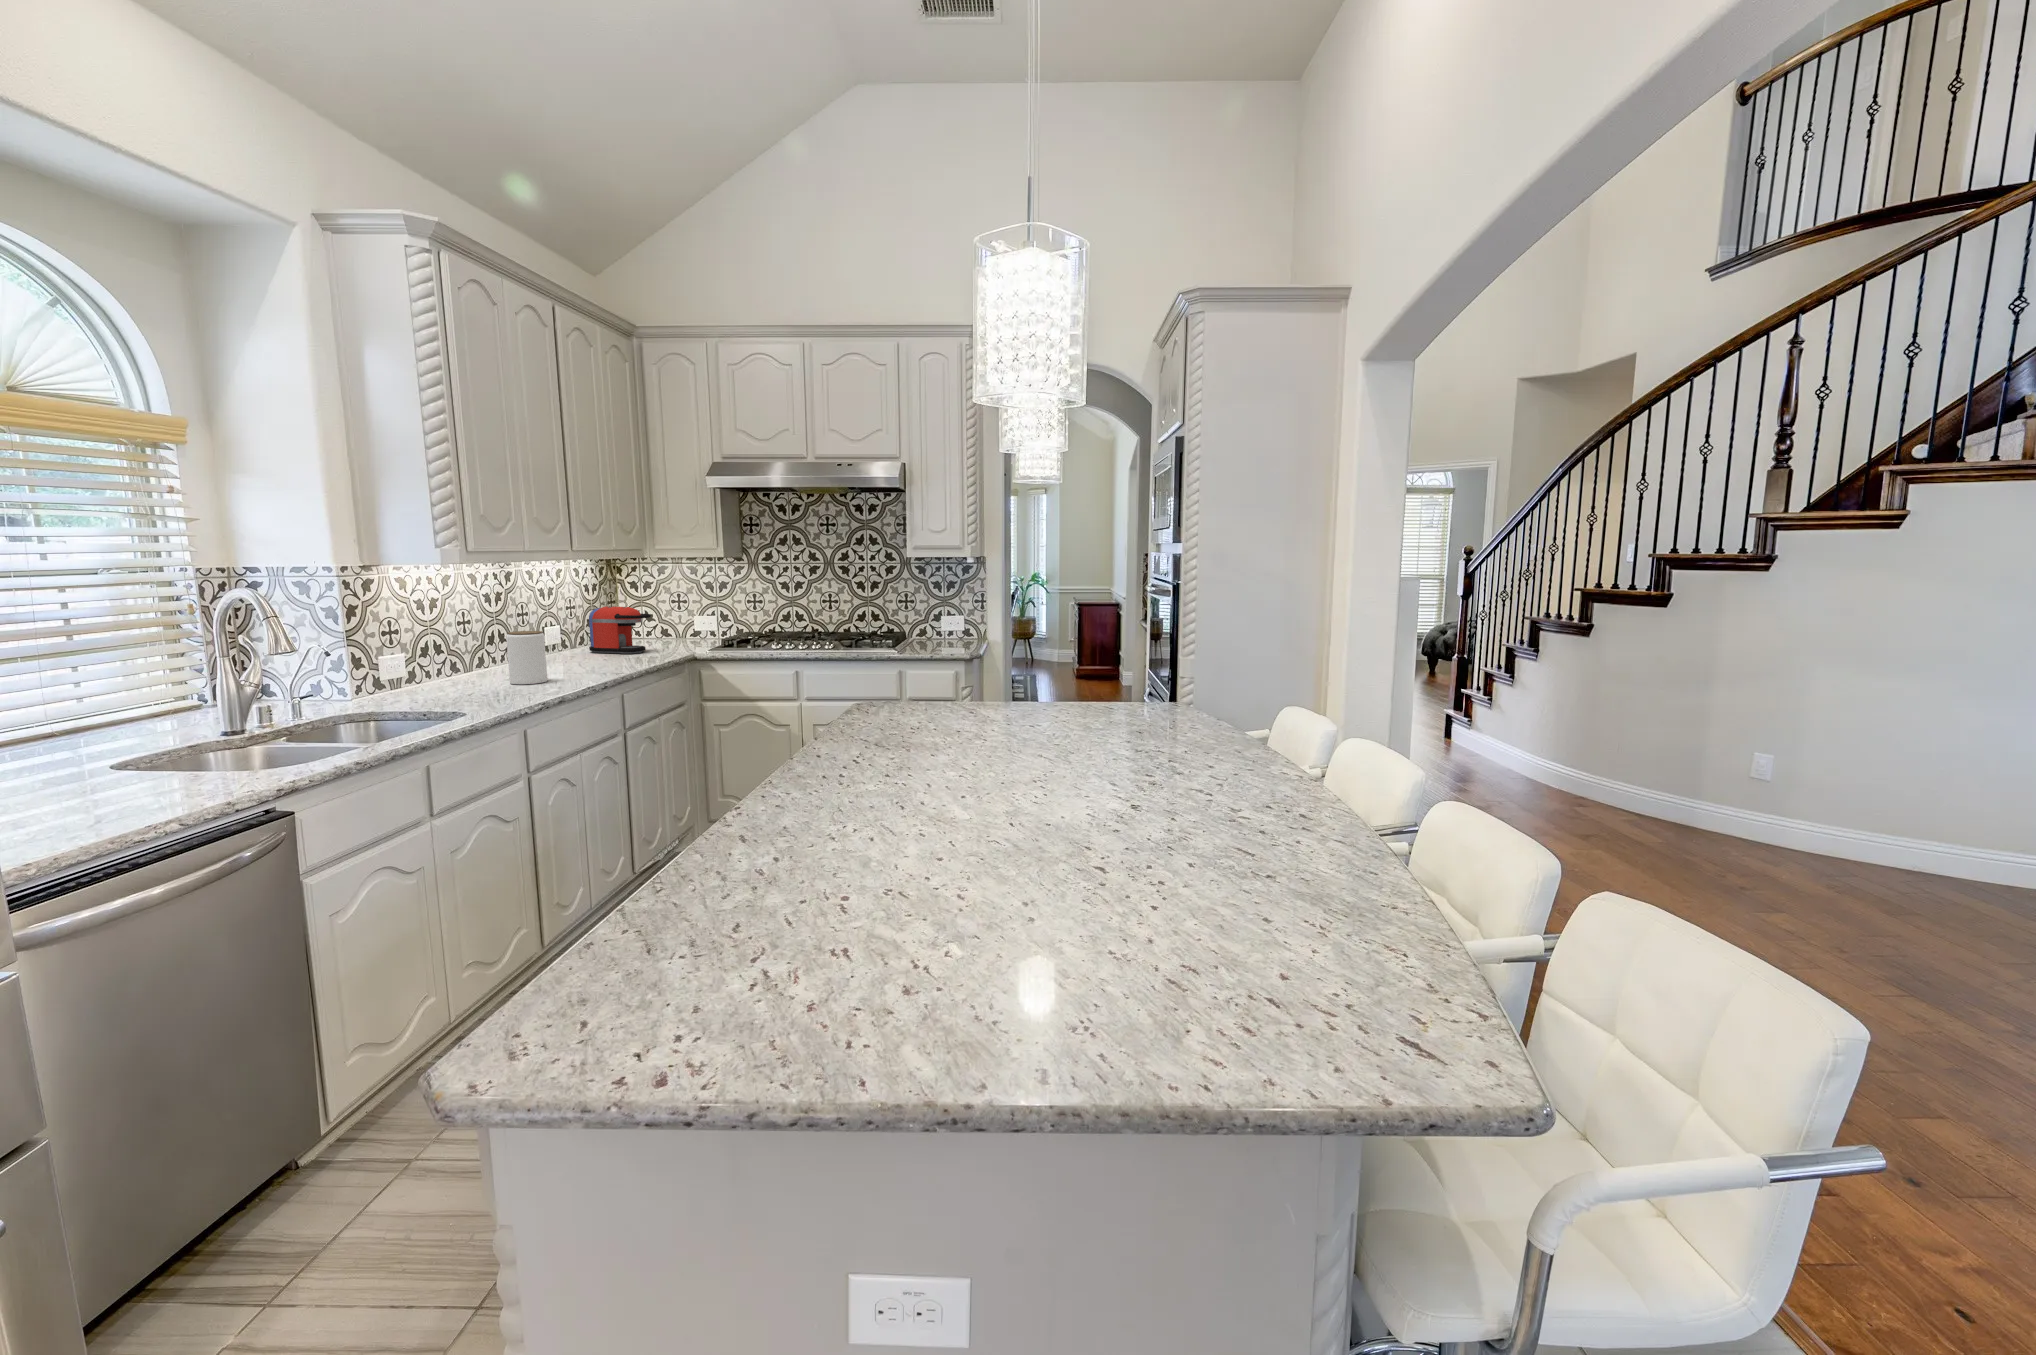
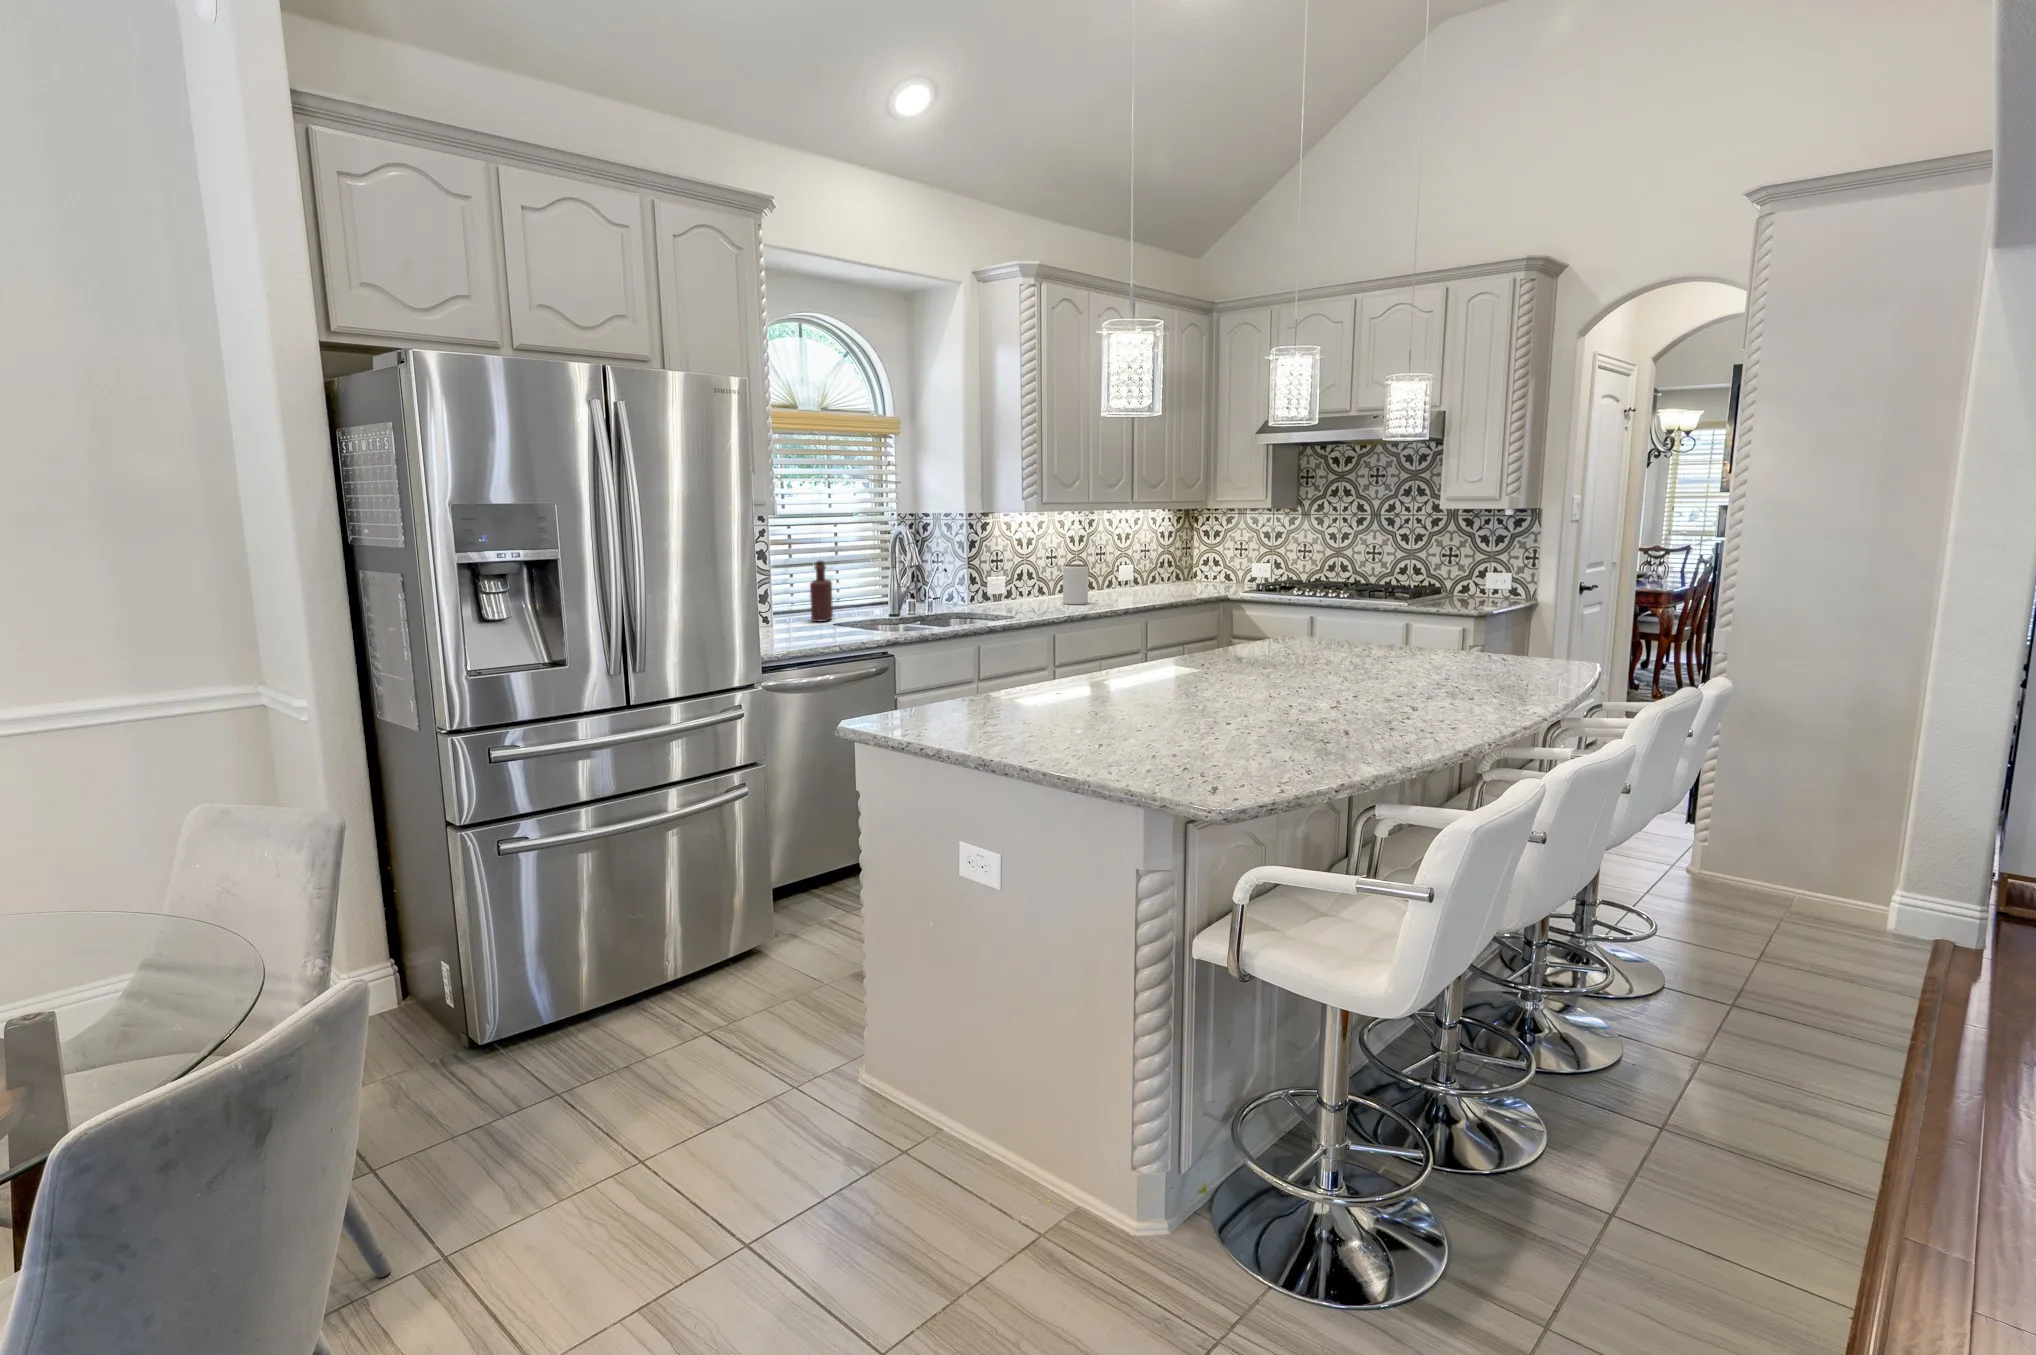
coffee maker: present [589,606,651,654] -> none [1149,550,1194,591]
bottle: none [30,655,91,769] -> present [810,561,833,622]

